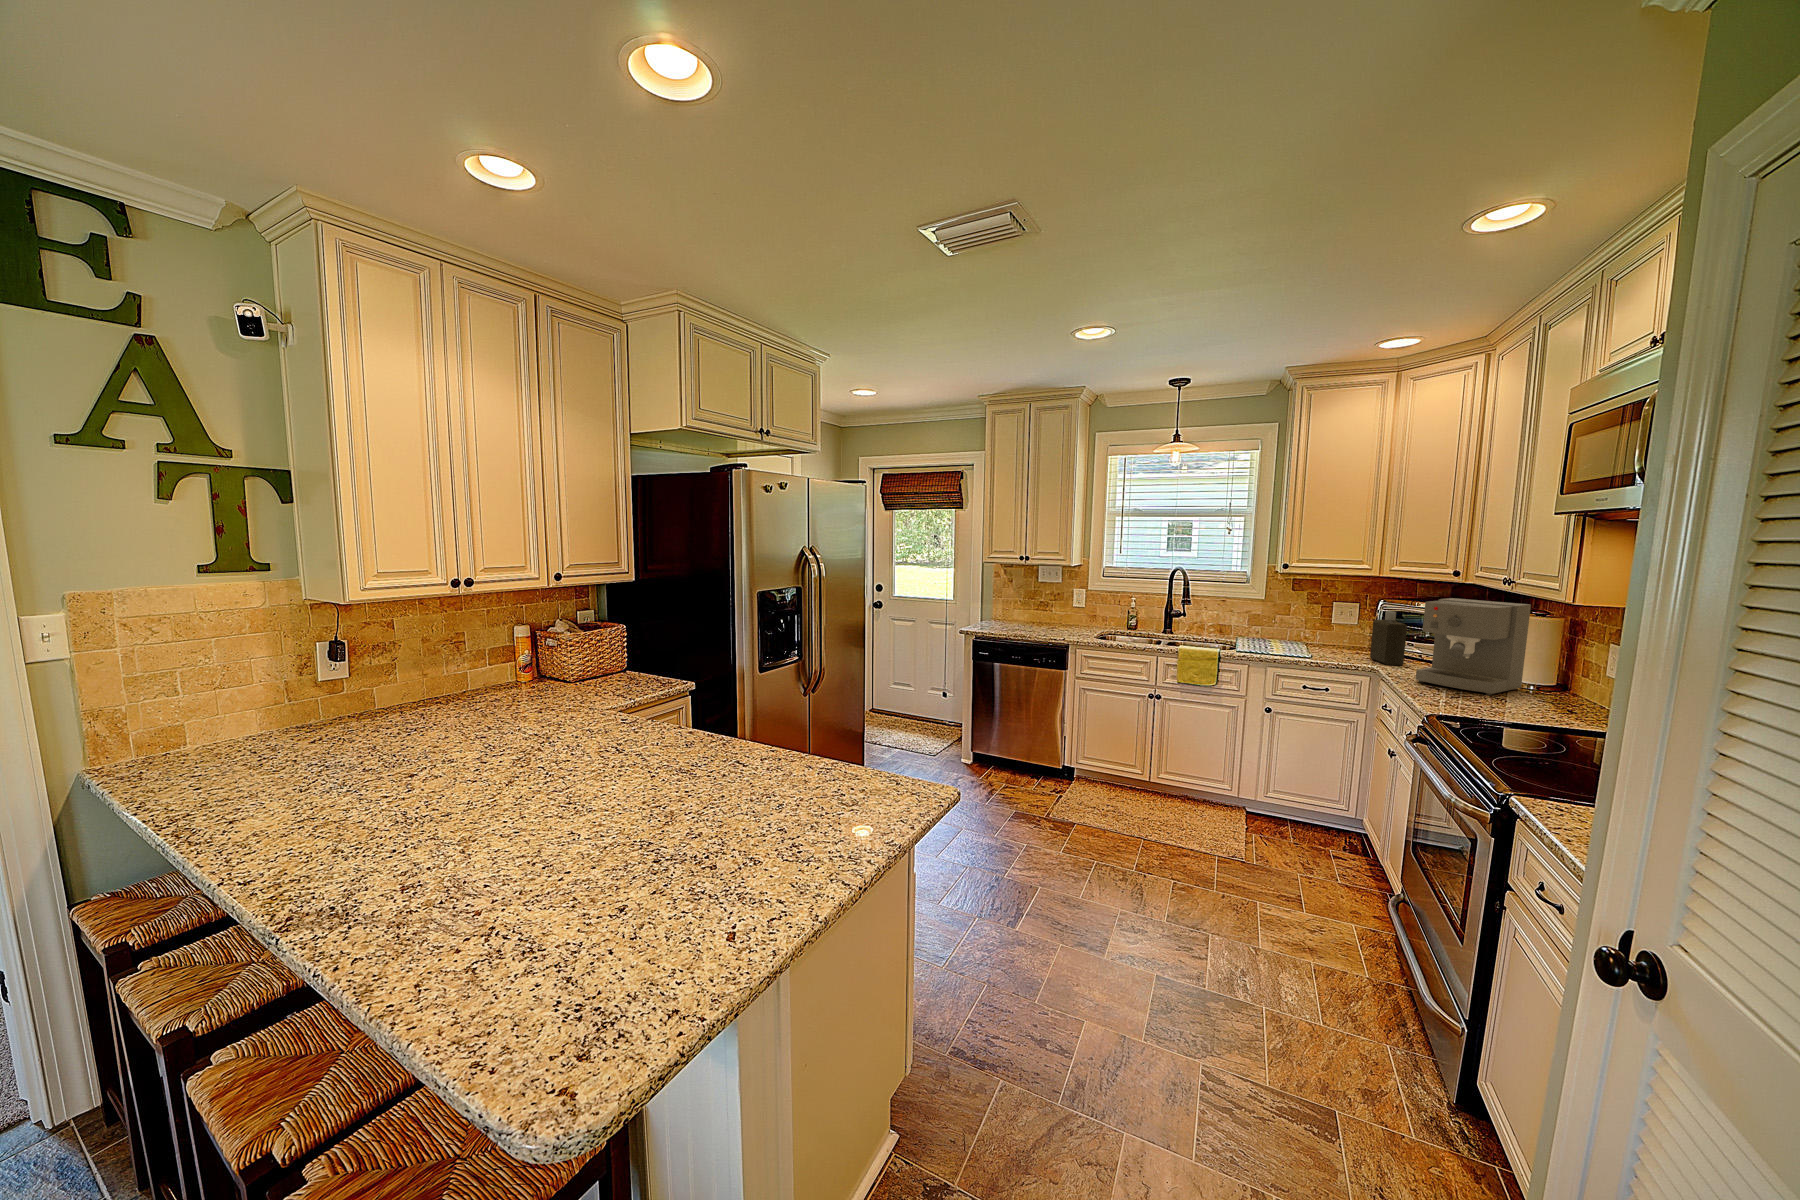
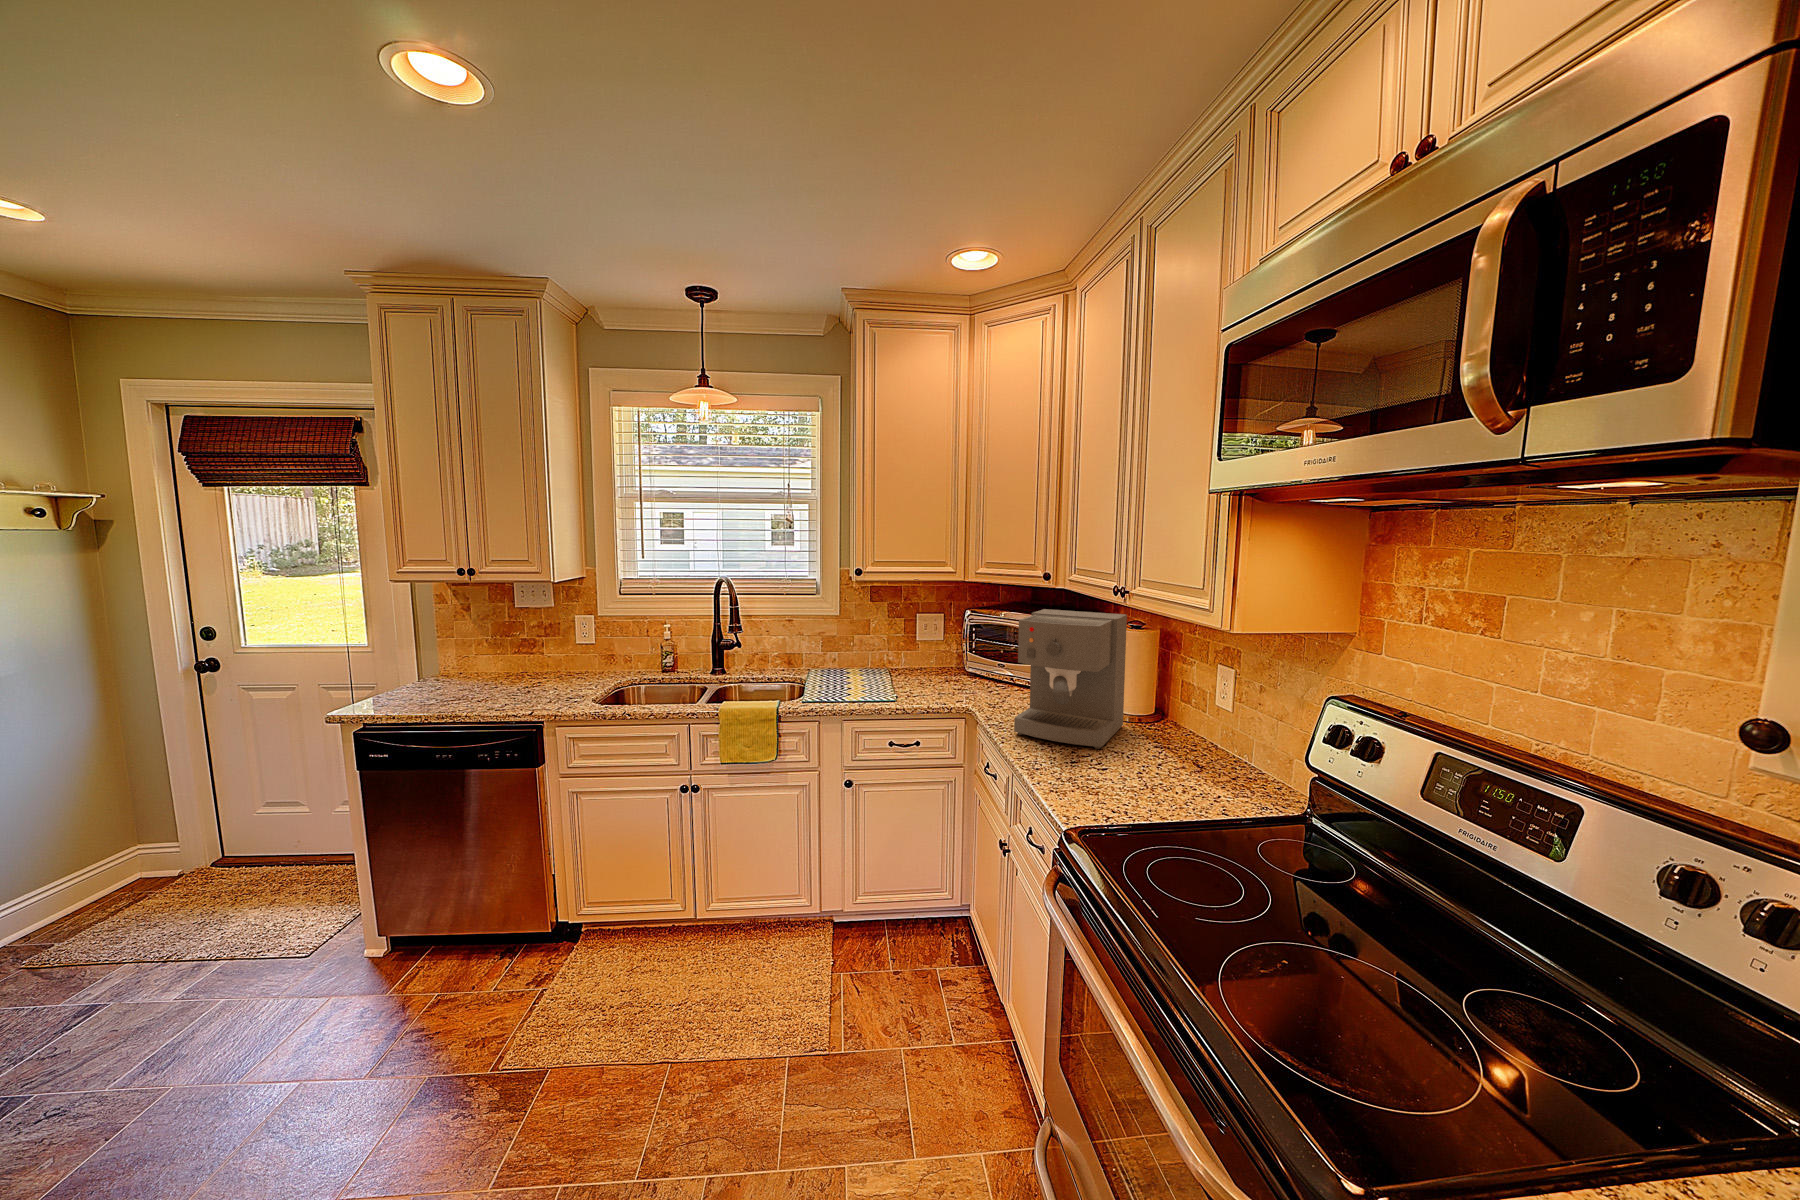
bottle: present [1370,611,1407,666] -> none [962,627,998,701]

